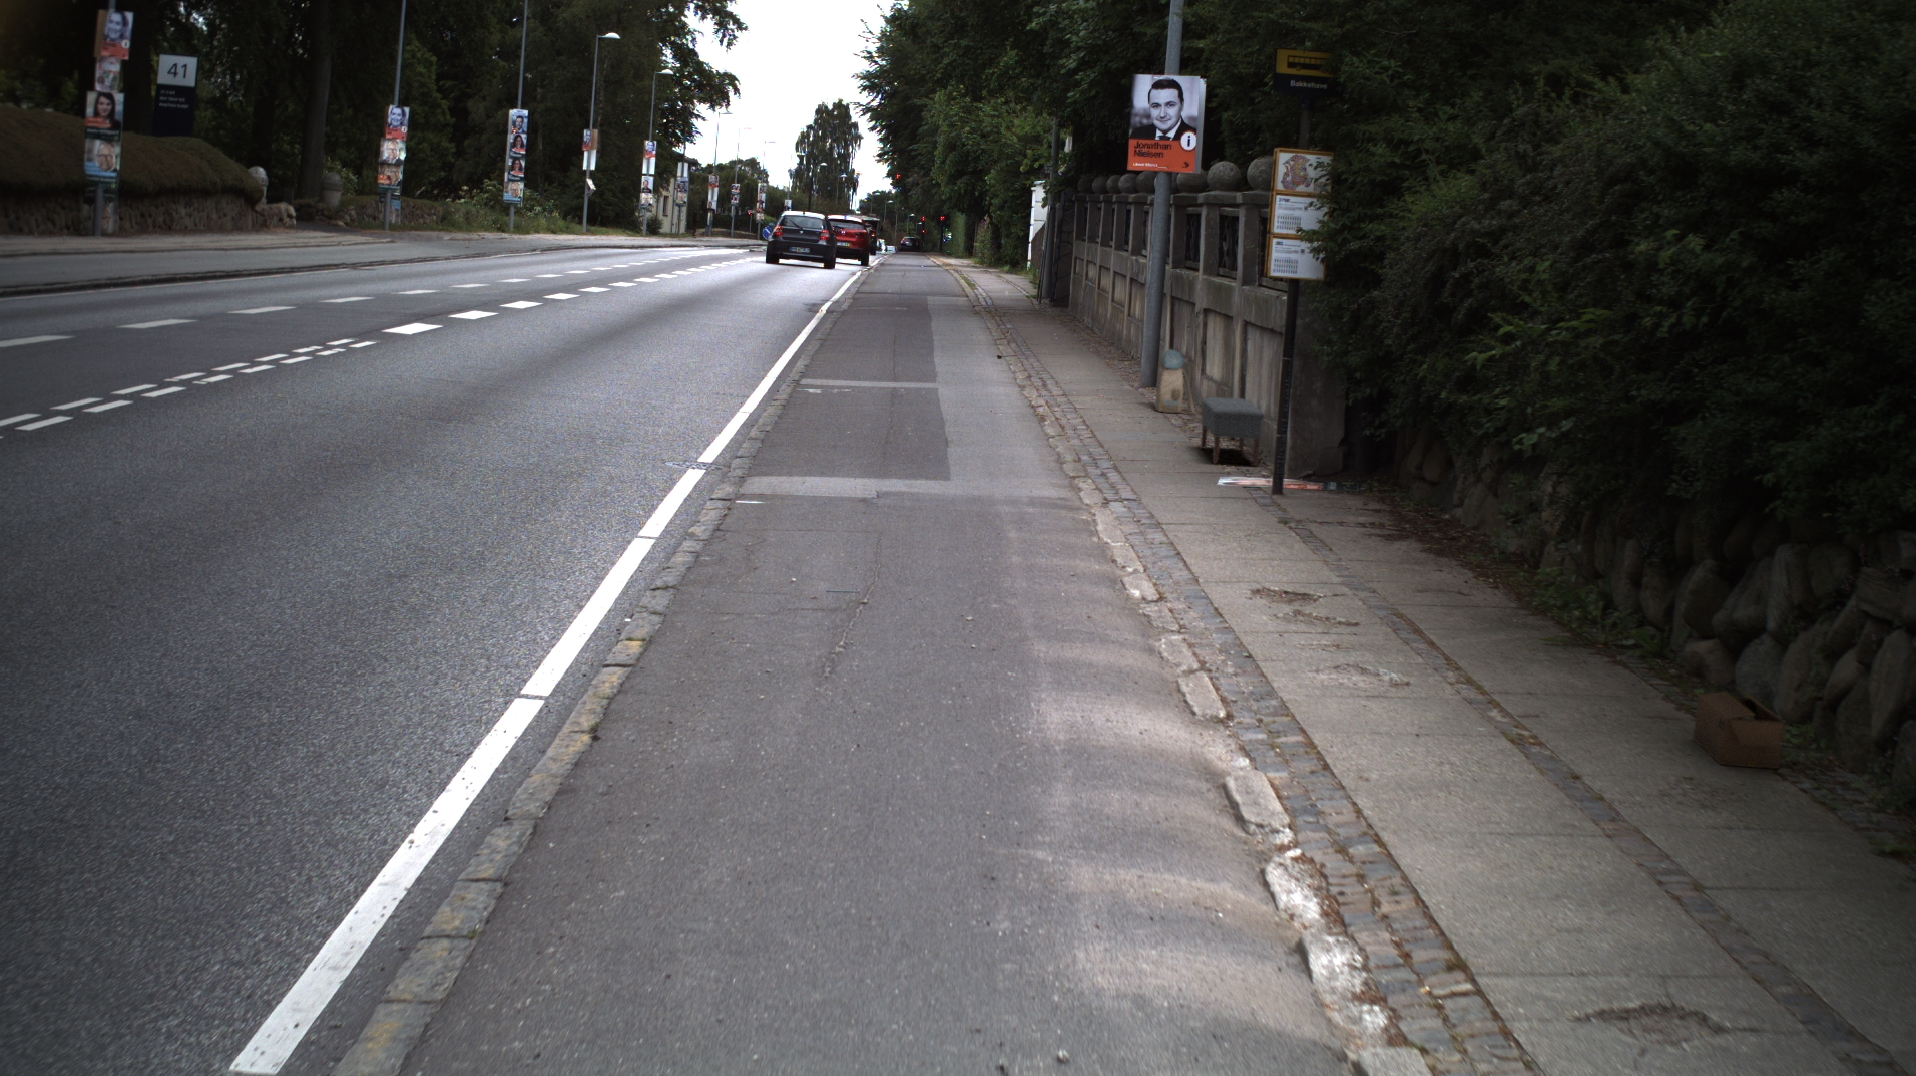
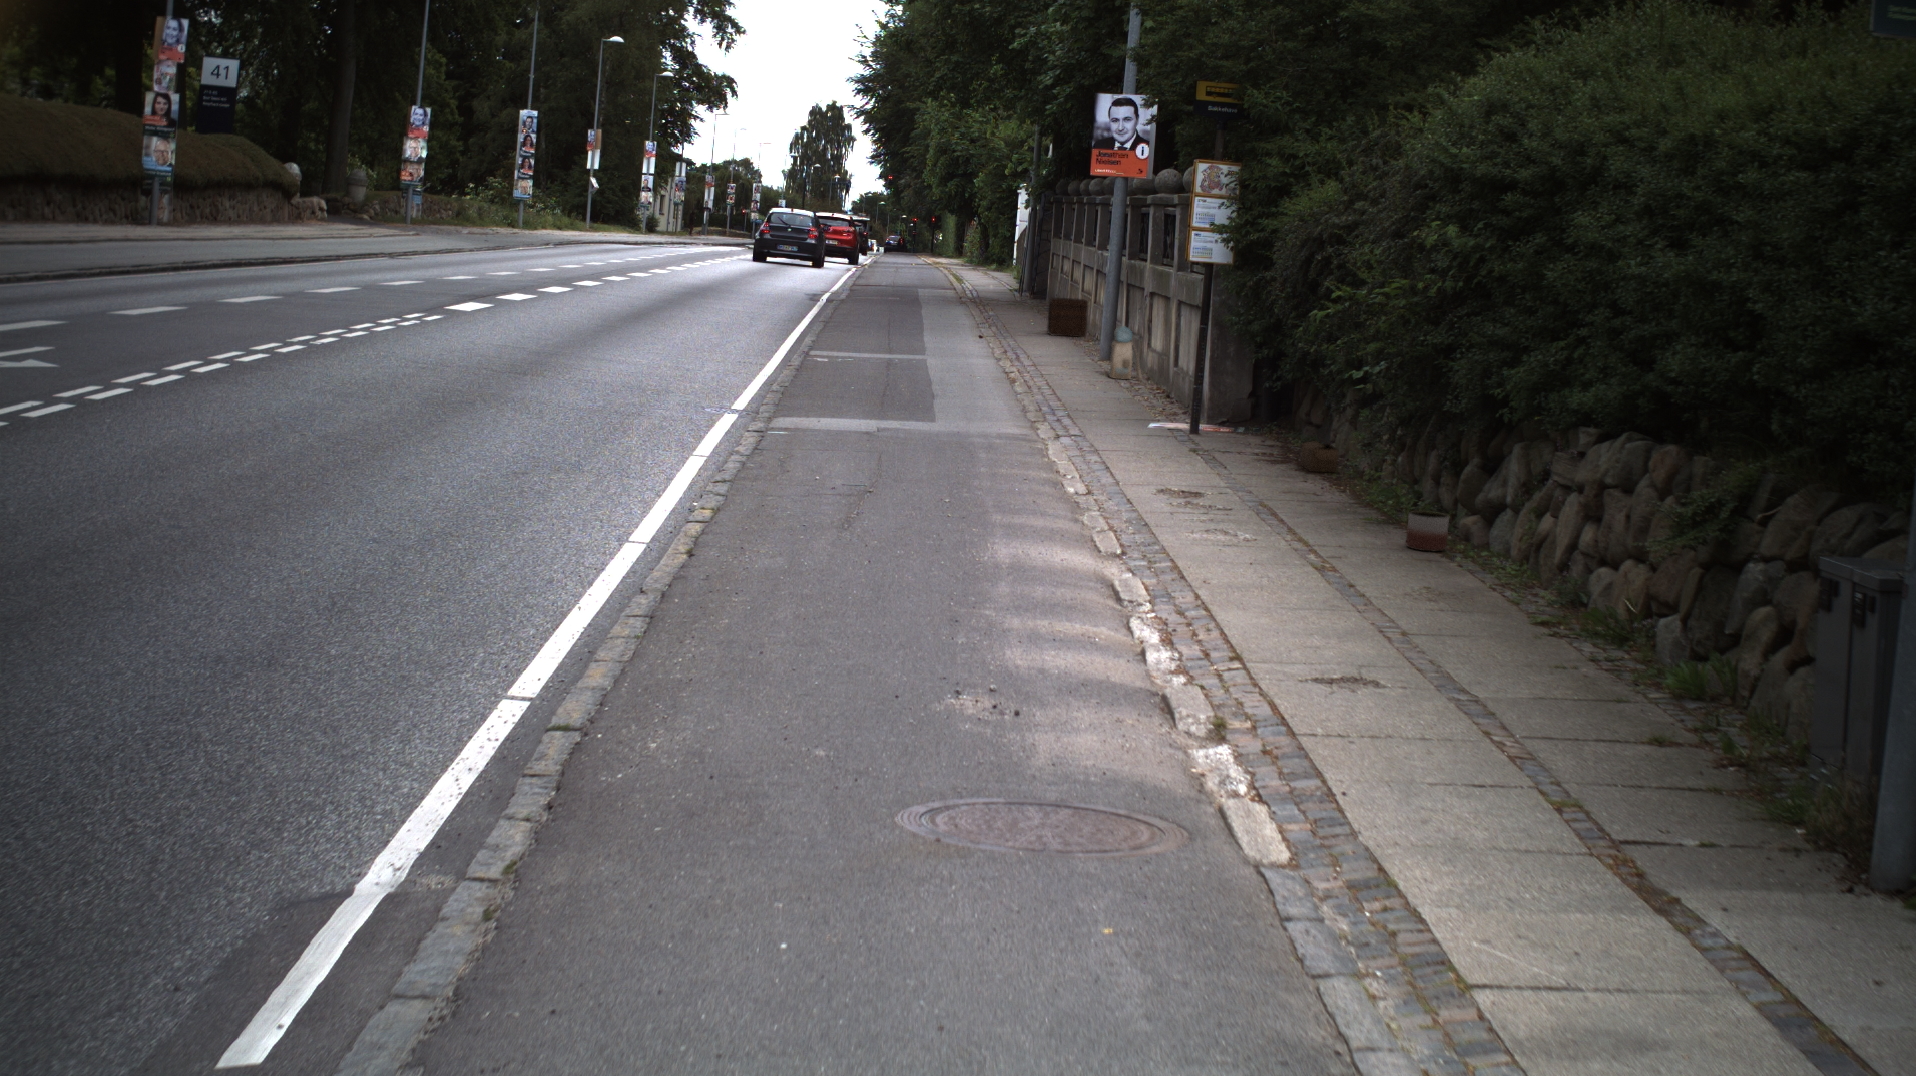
wooden crate: none [1074,310,1122,355] -> present [1047,297,1088,337]
bench: present [1201,397,1264,466] -> none [1142,361,1190,416]
planter: none [1613,637,1676,696] -> present [1406,511,1449,552]
cardboard box: present [1694,687,1785,769] -> present [1301,441,1339,473]

